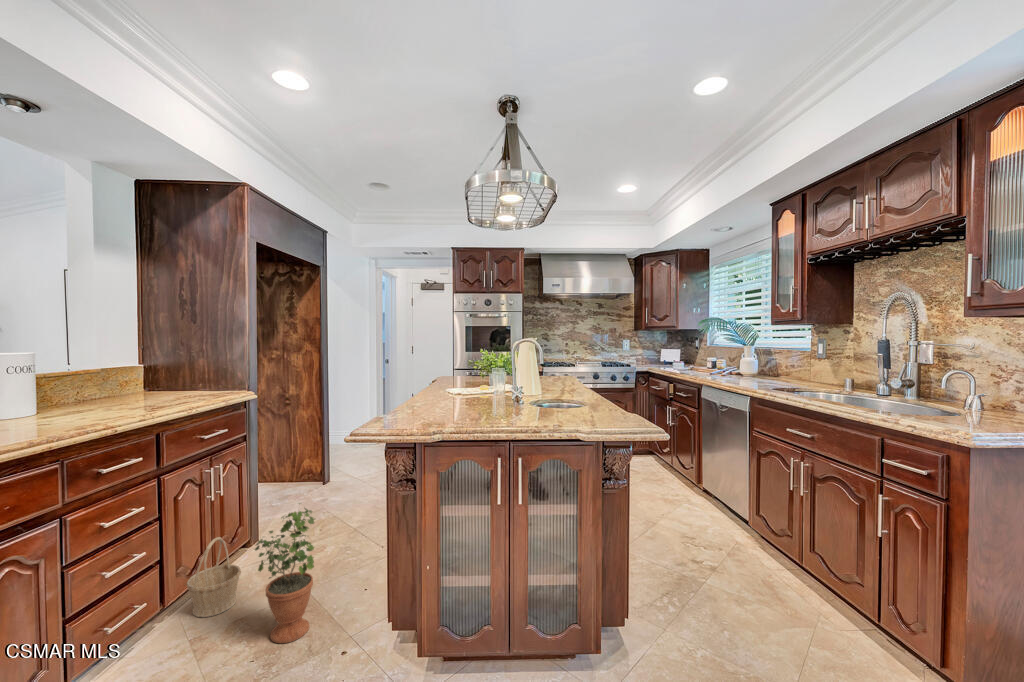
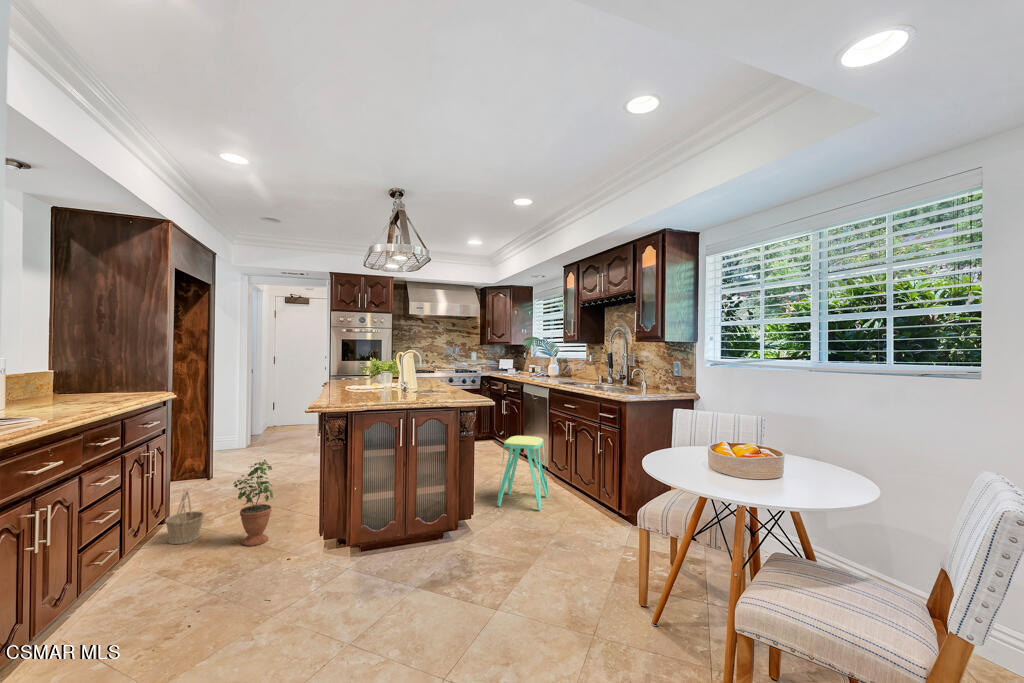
stool: none [672,483,766,635] -> present [497,436,548,510]

